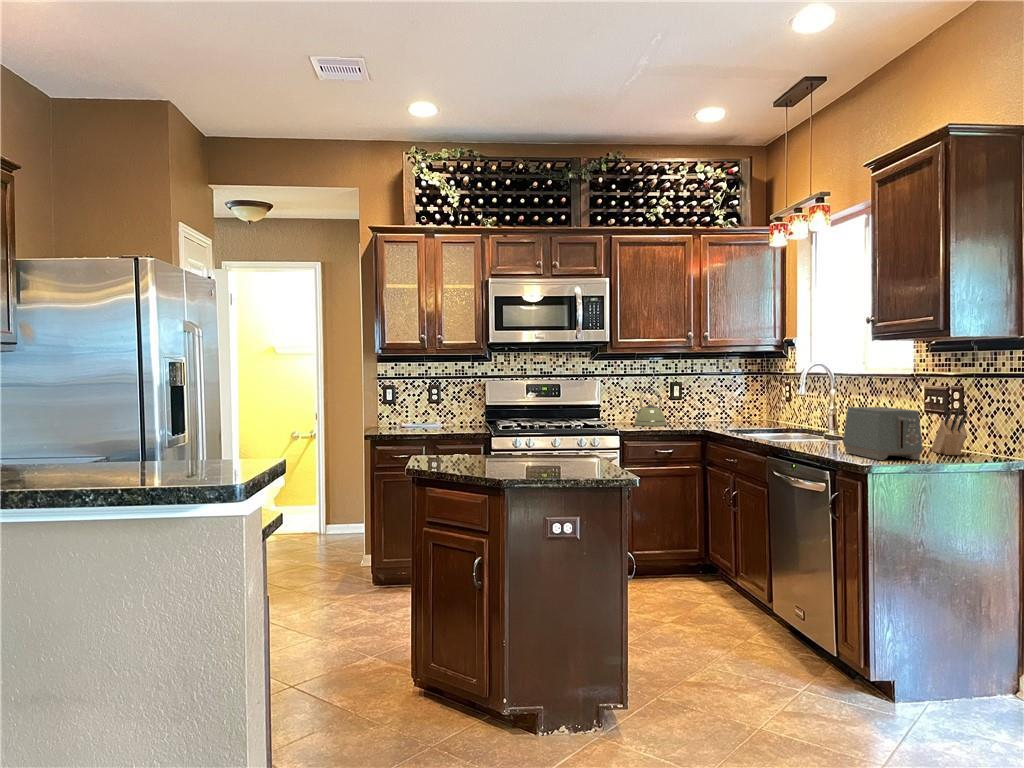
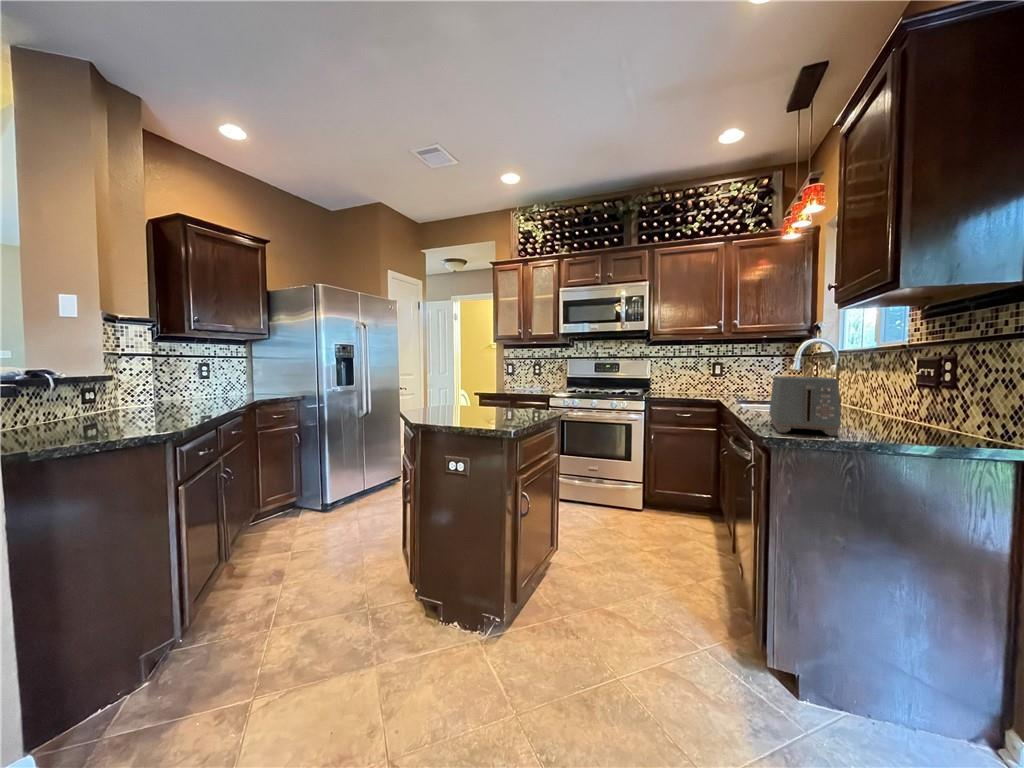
kettle: present [632,389,667,426] -> none [679,367,707,395]
knife block: present [931,410,968,455] -> none [898,380,932,436]

